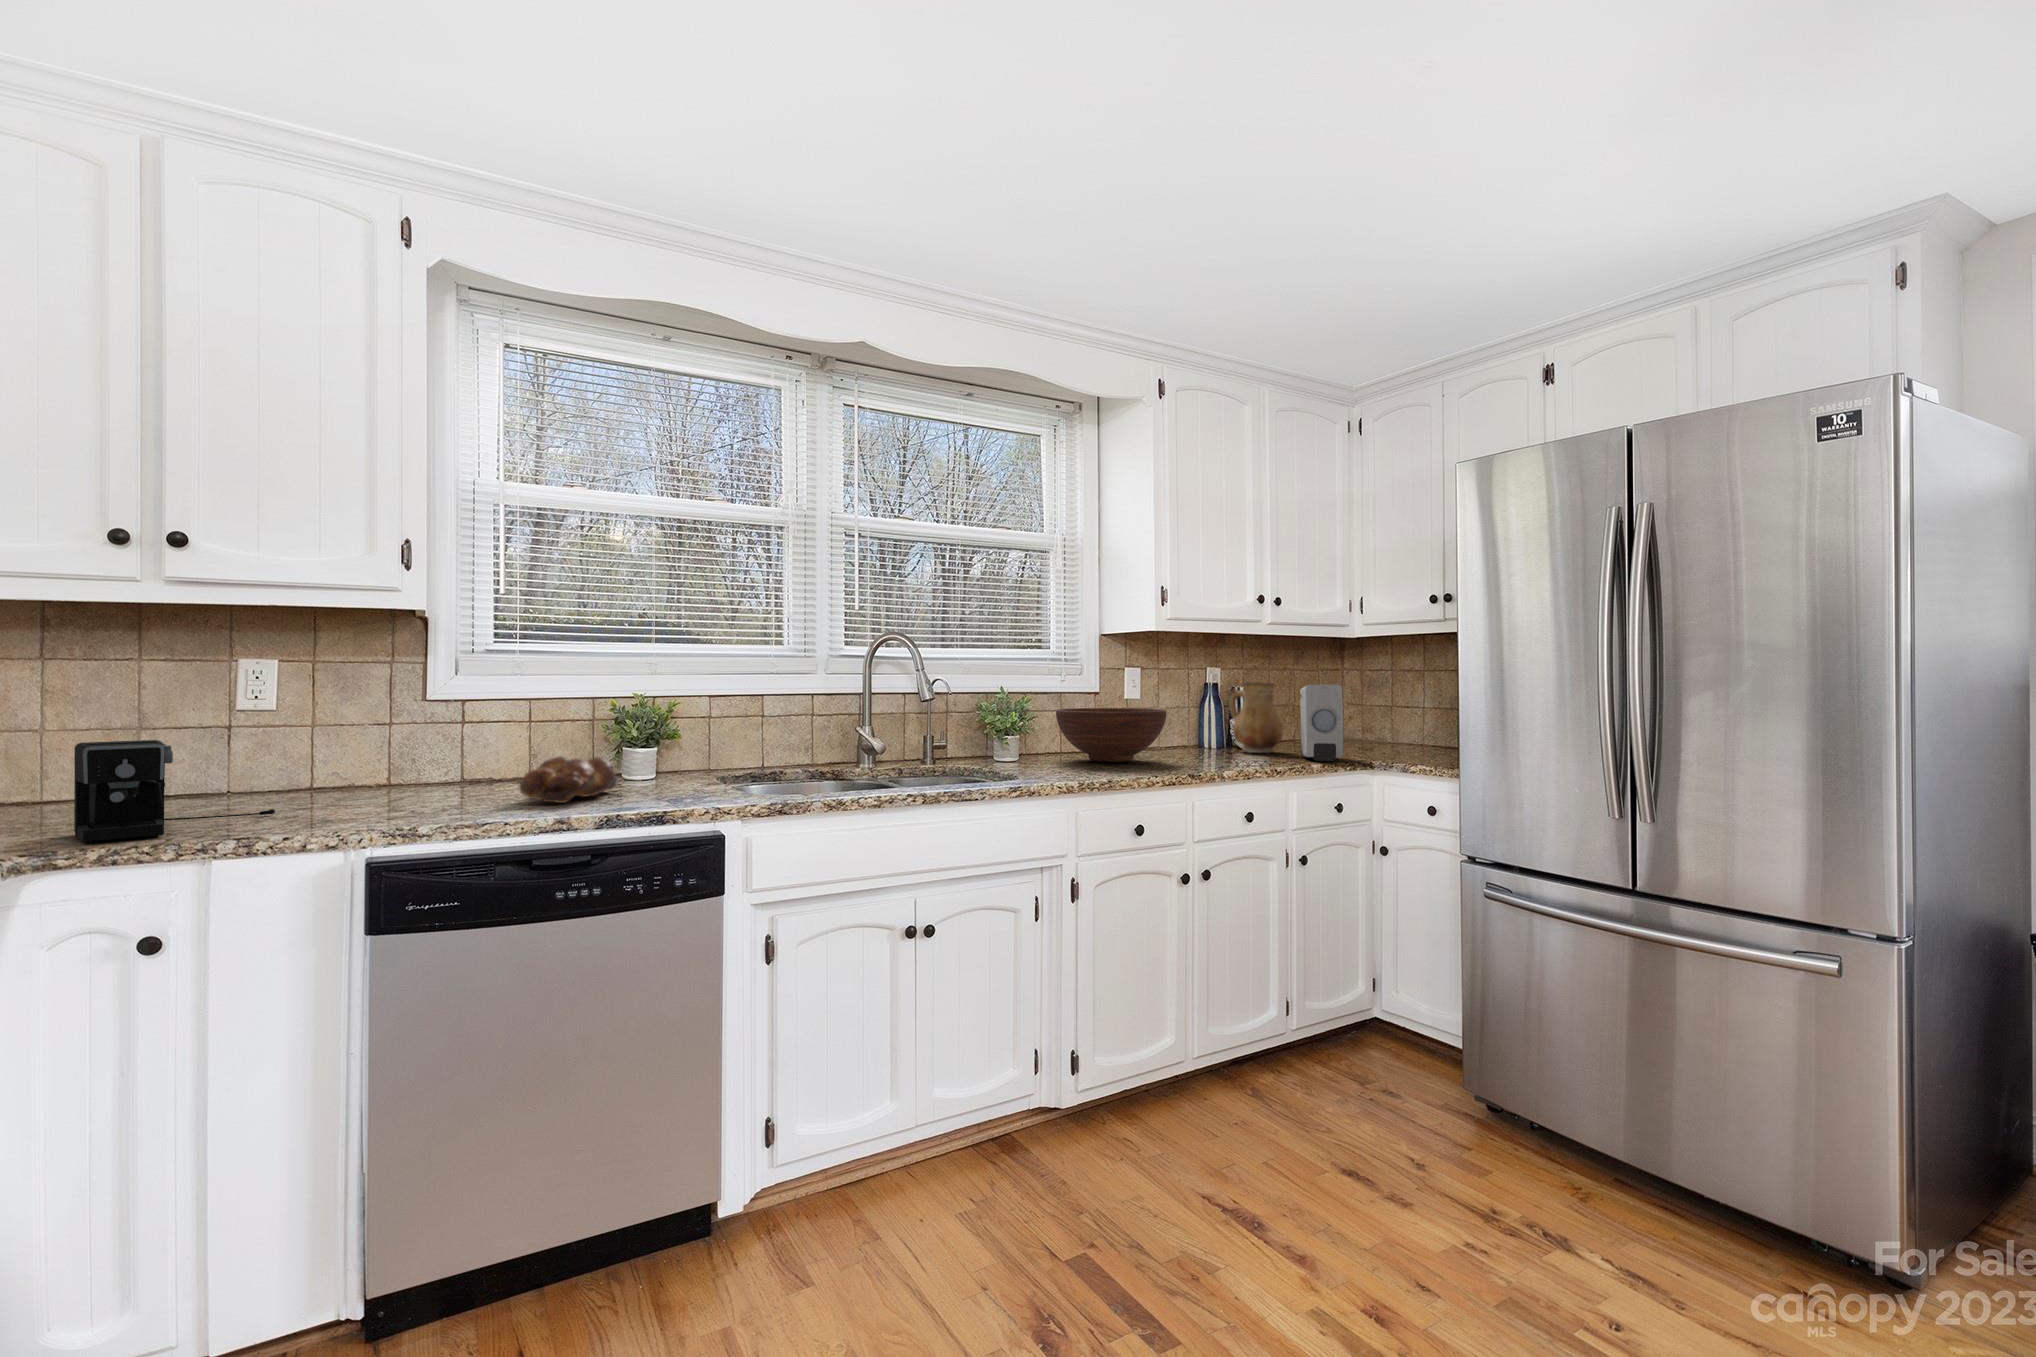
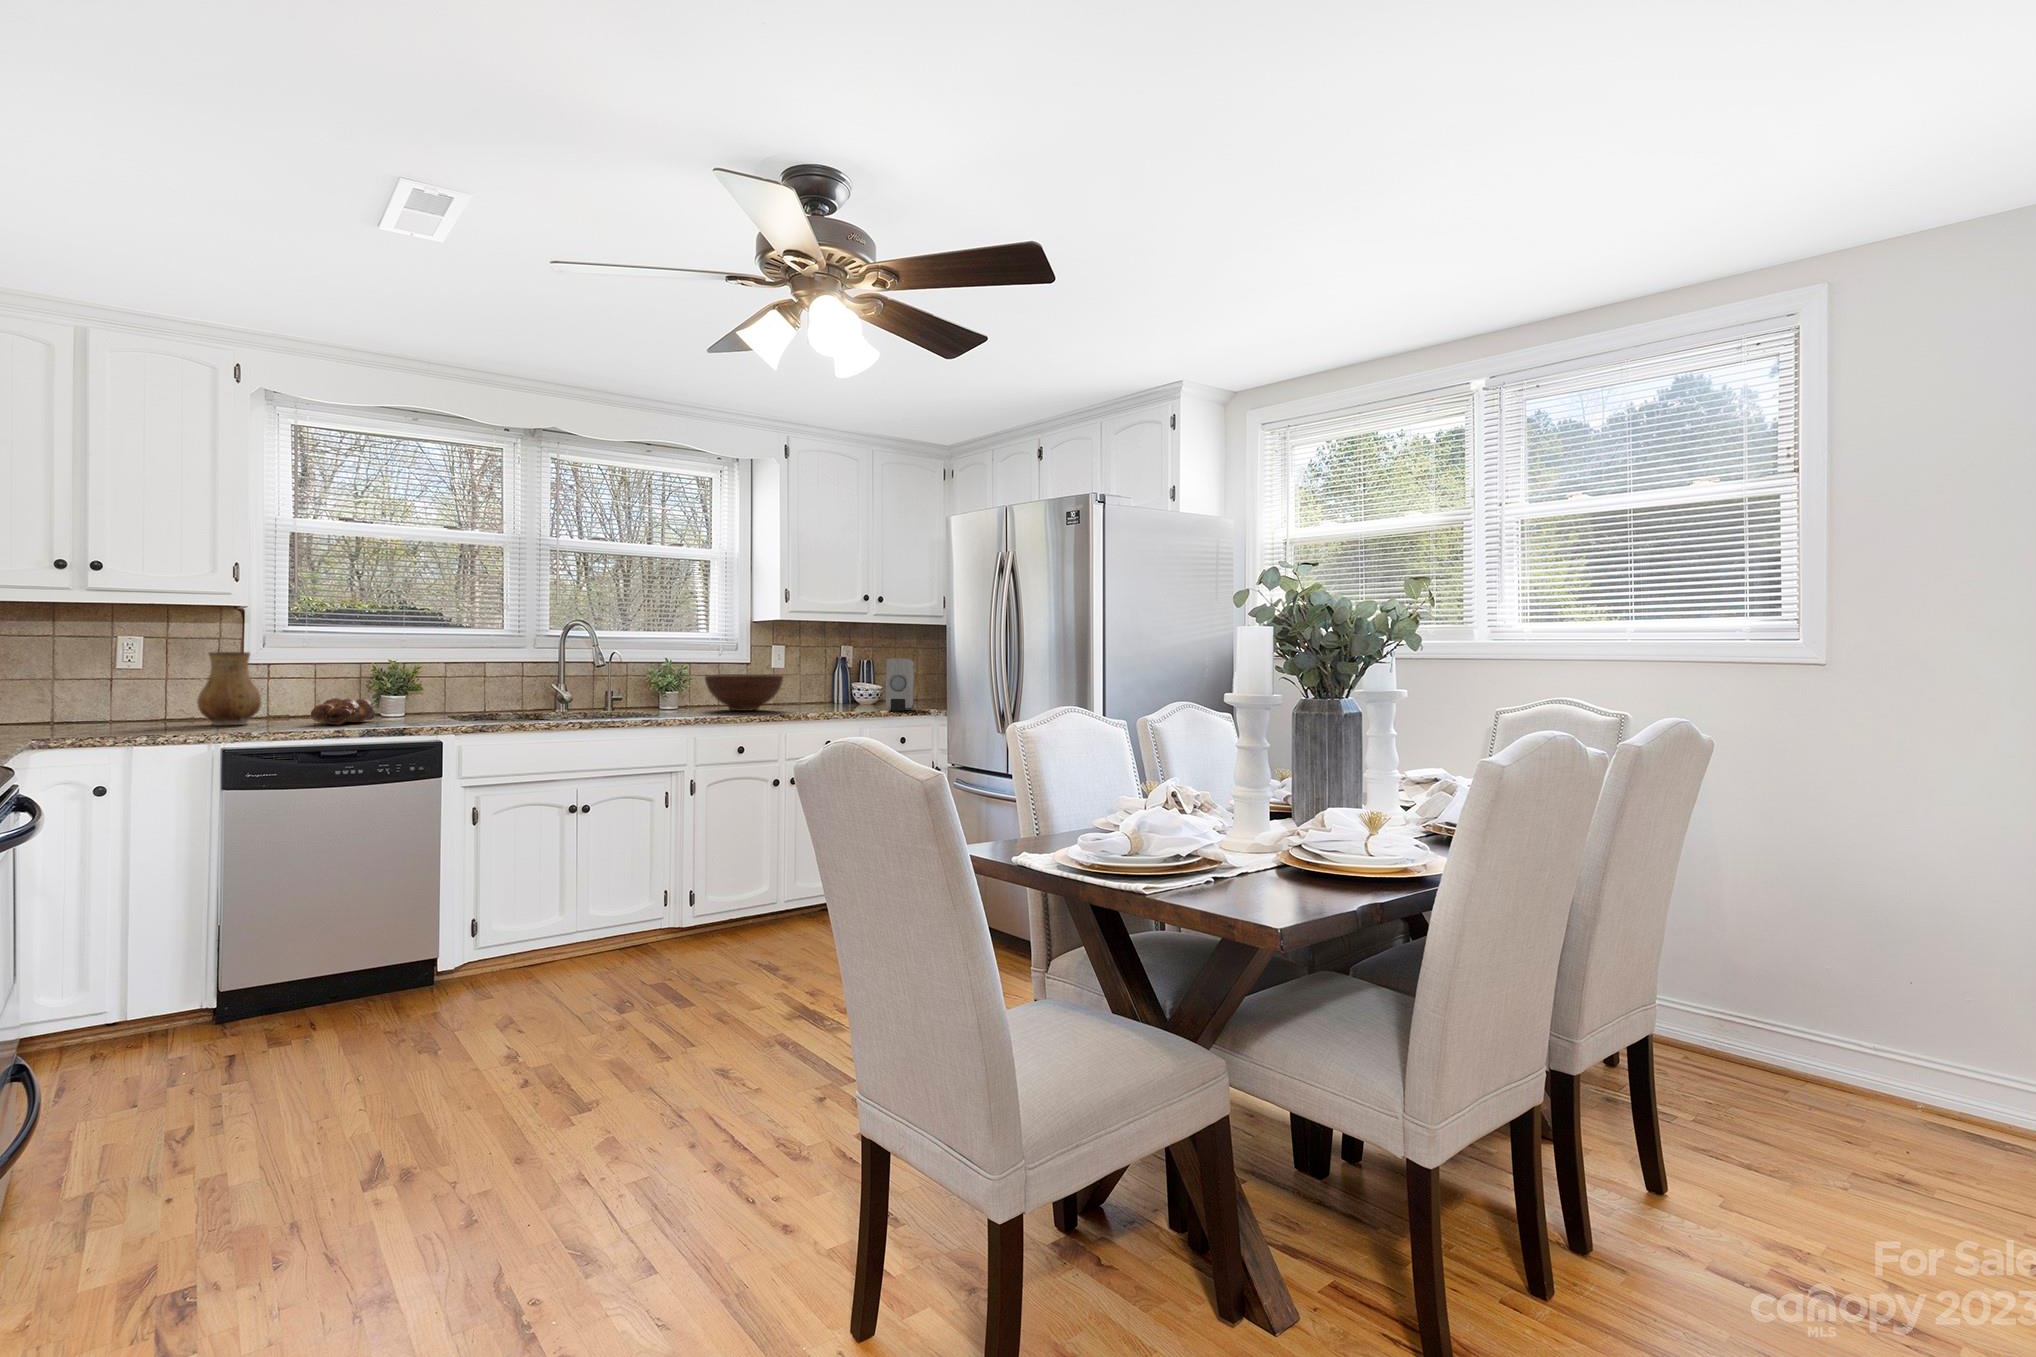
ceramic pitcher: present [1229,682,1284,753] -> present [197,652,261,725]
coffee maker: present [74,740,275,842] -> none [45,682,157,735]

